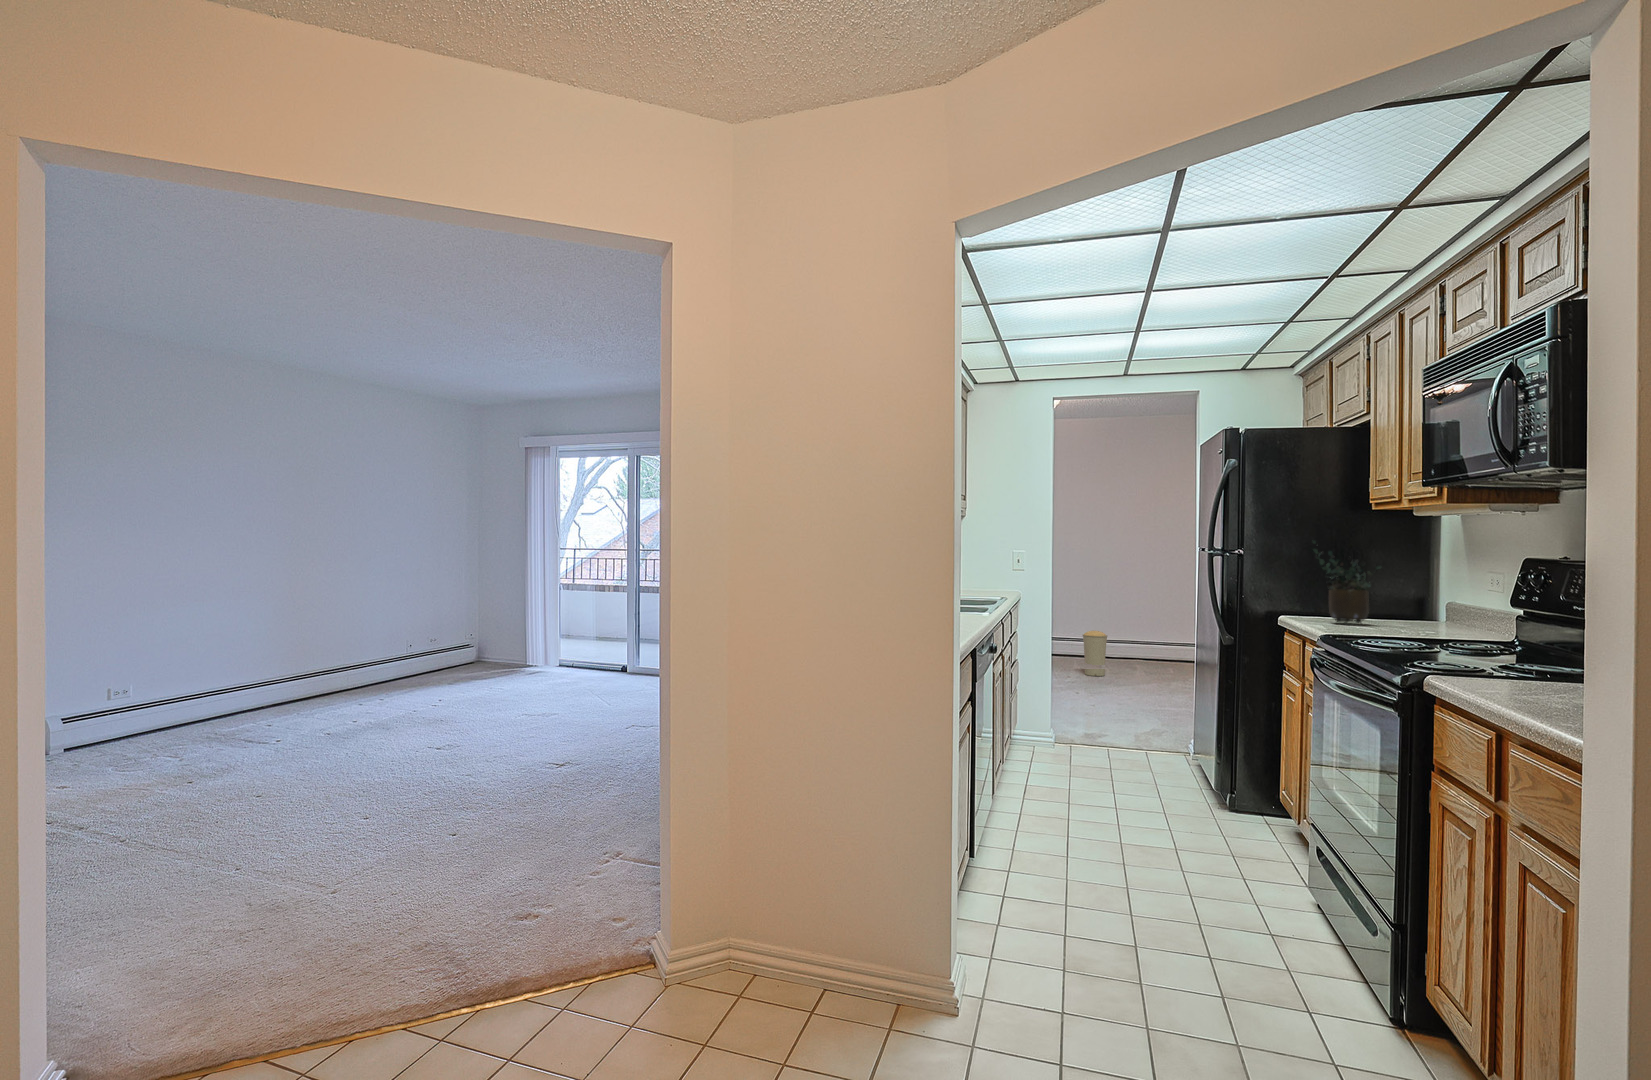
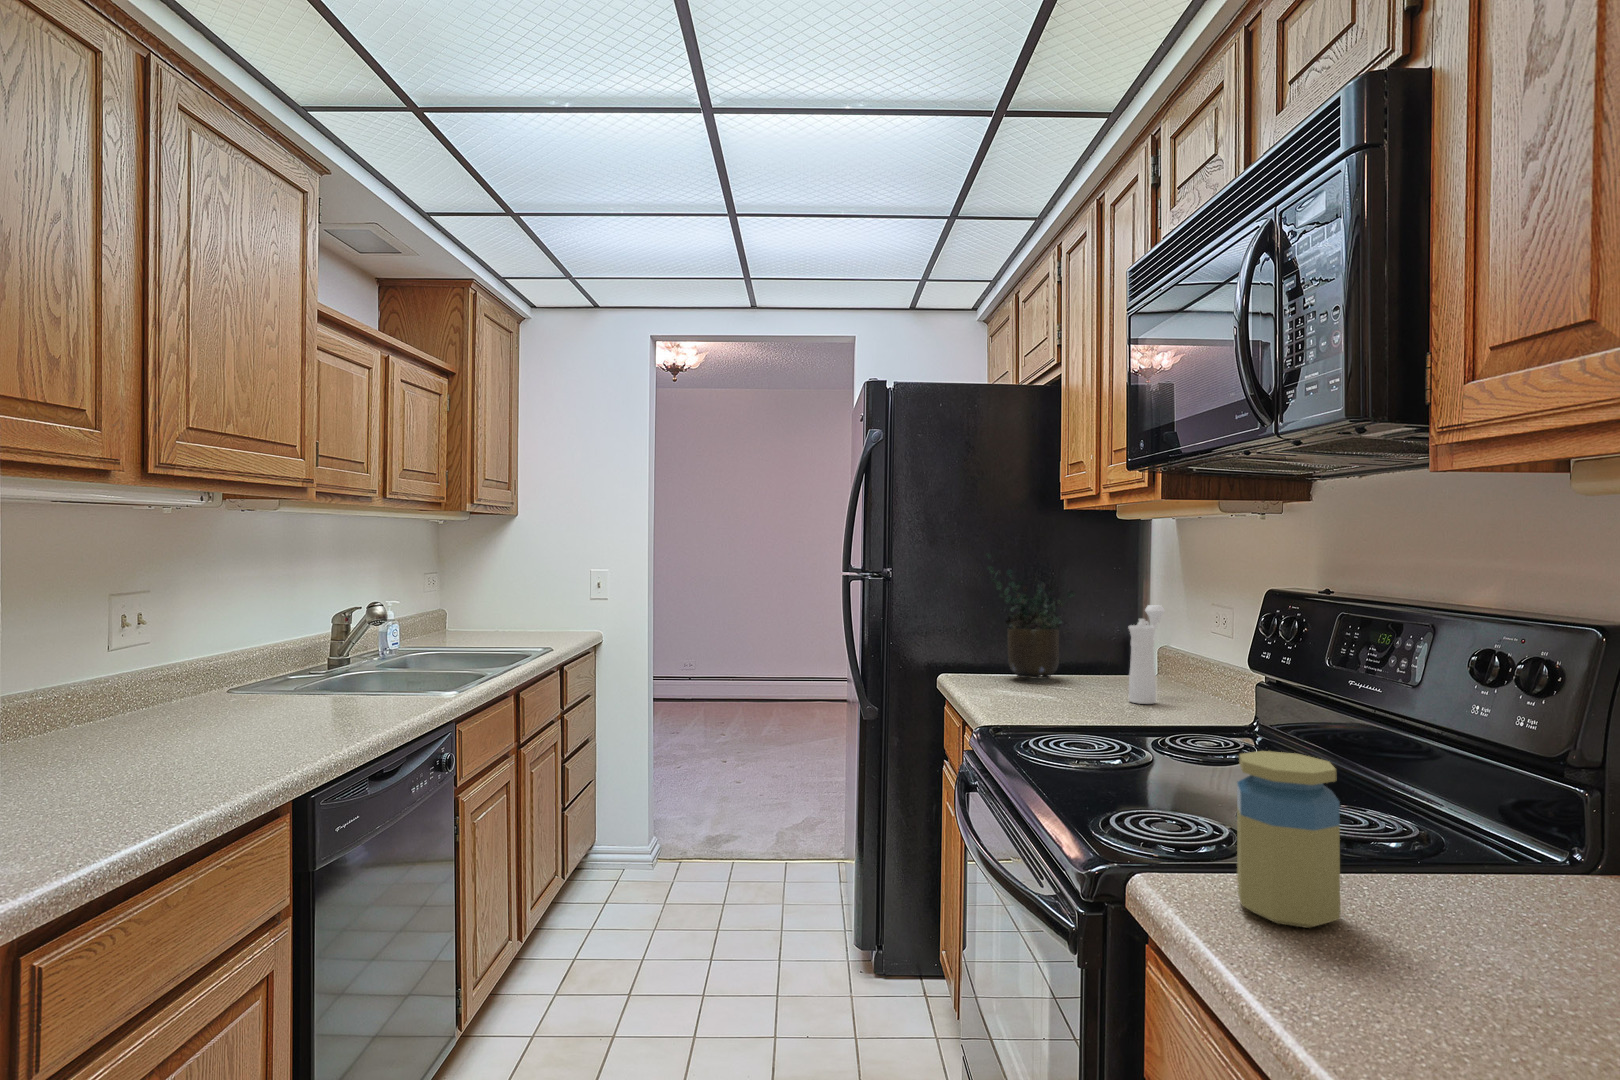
pepper mill: none [1424,573,1452,634] -> present [1129,605,1165,704]
jar: none [1482,609,1530,676] -> present [1237,751,1340,928]
trash can: present [1083,631,1107,676] -> none [767,655,797,713]

